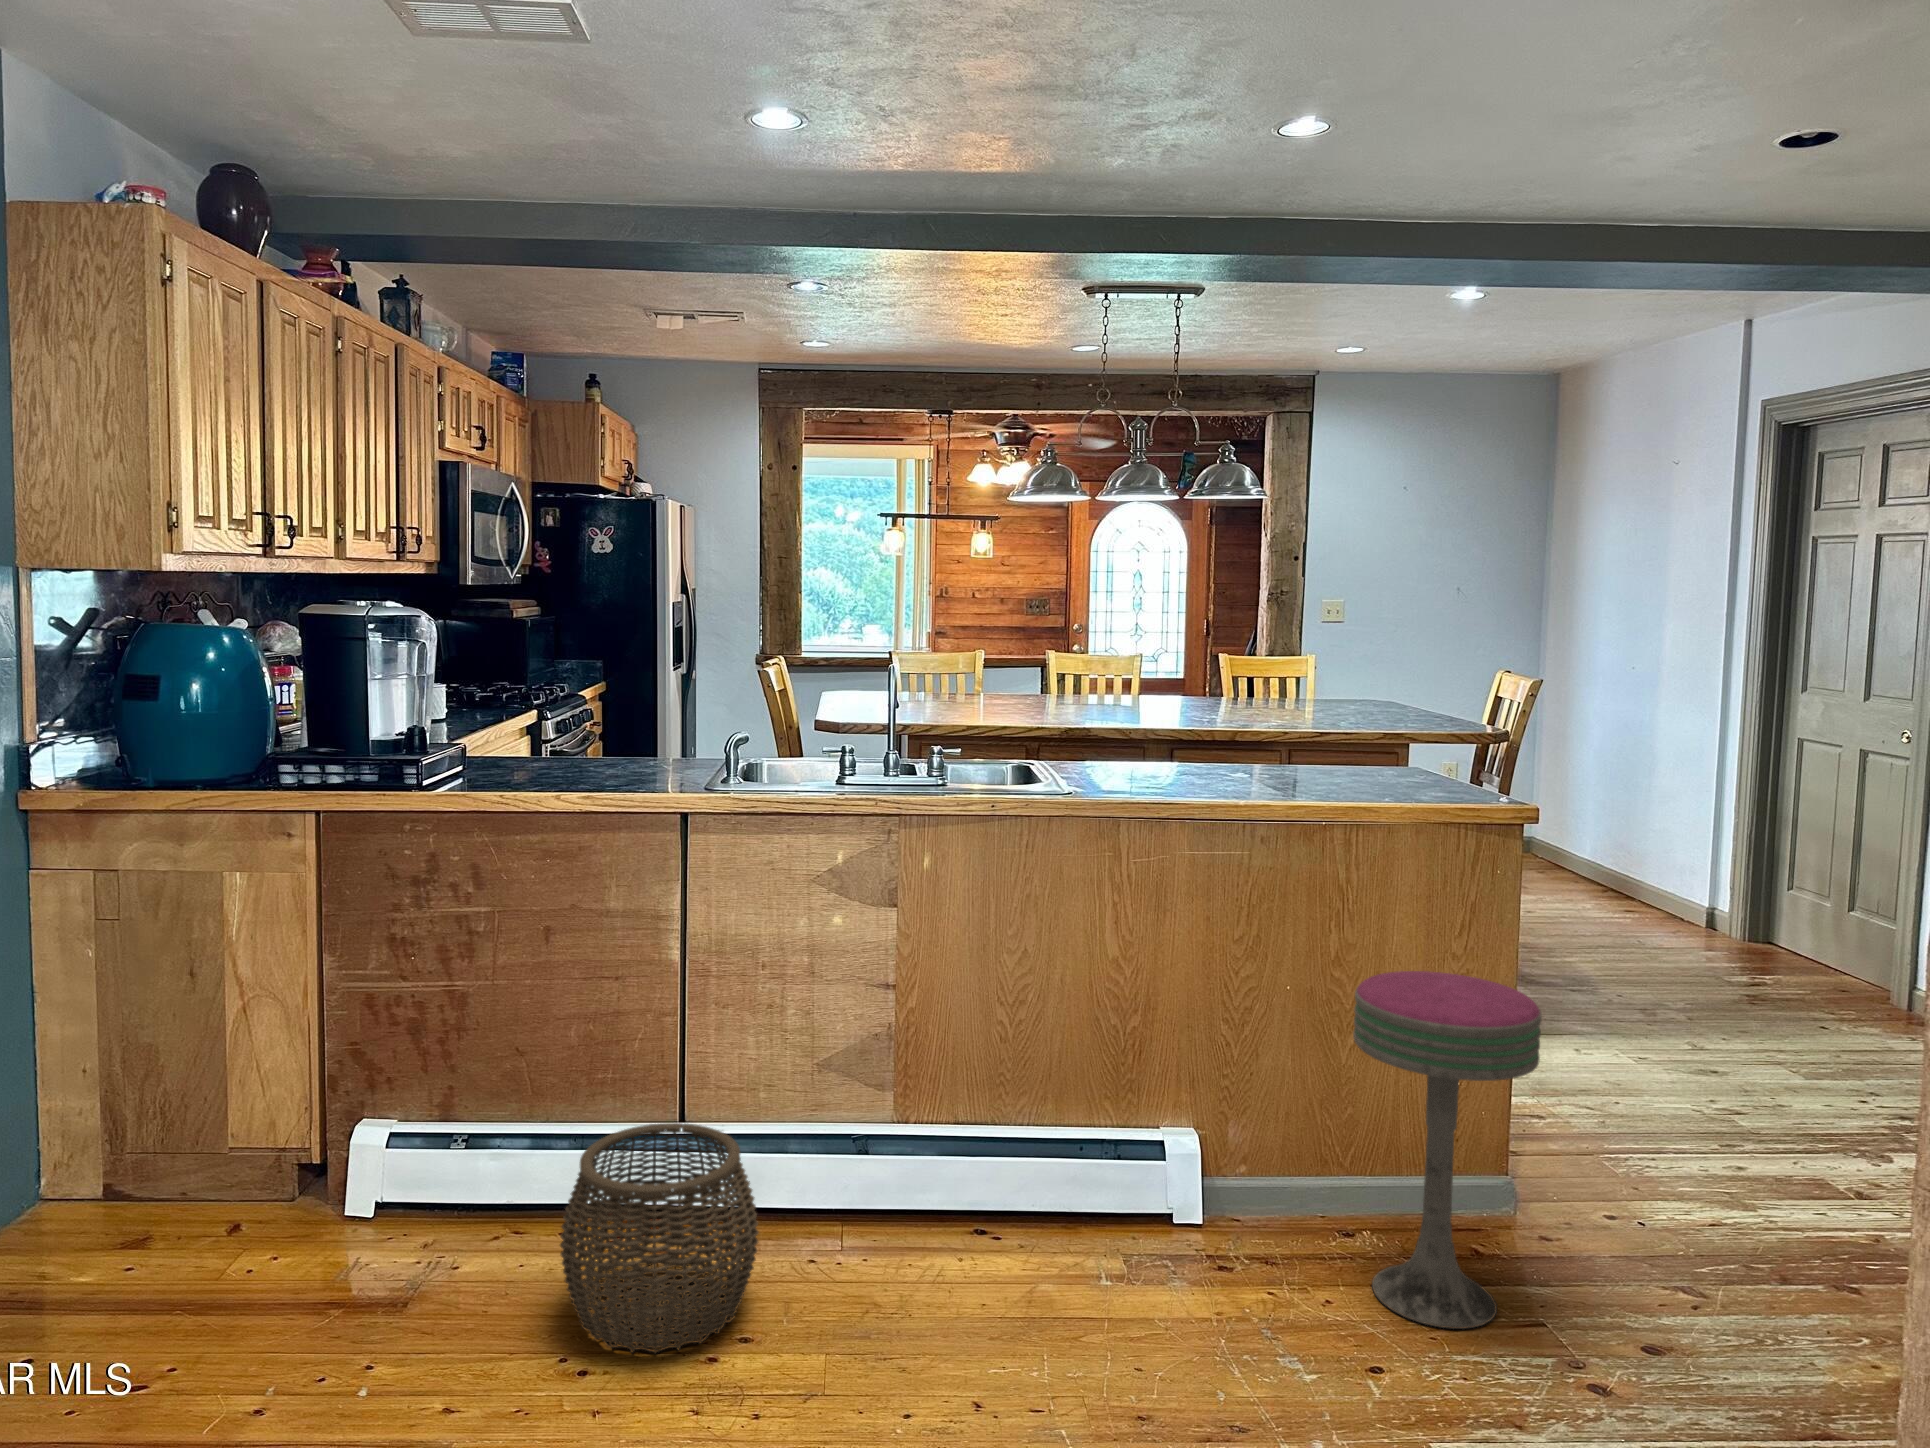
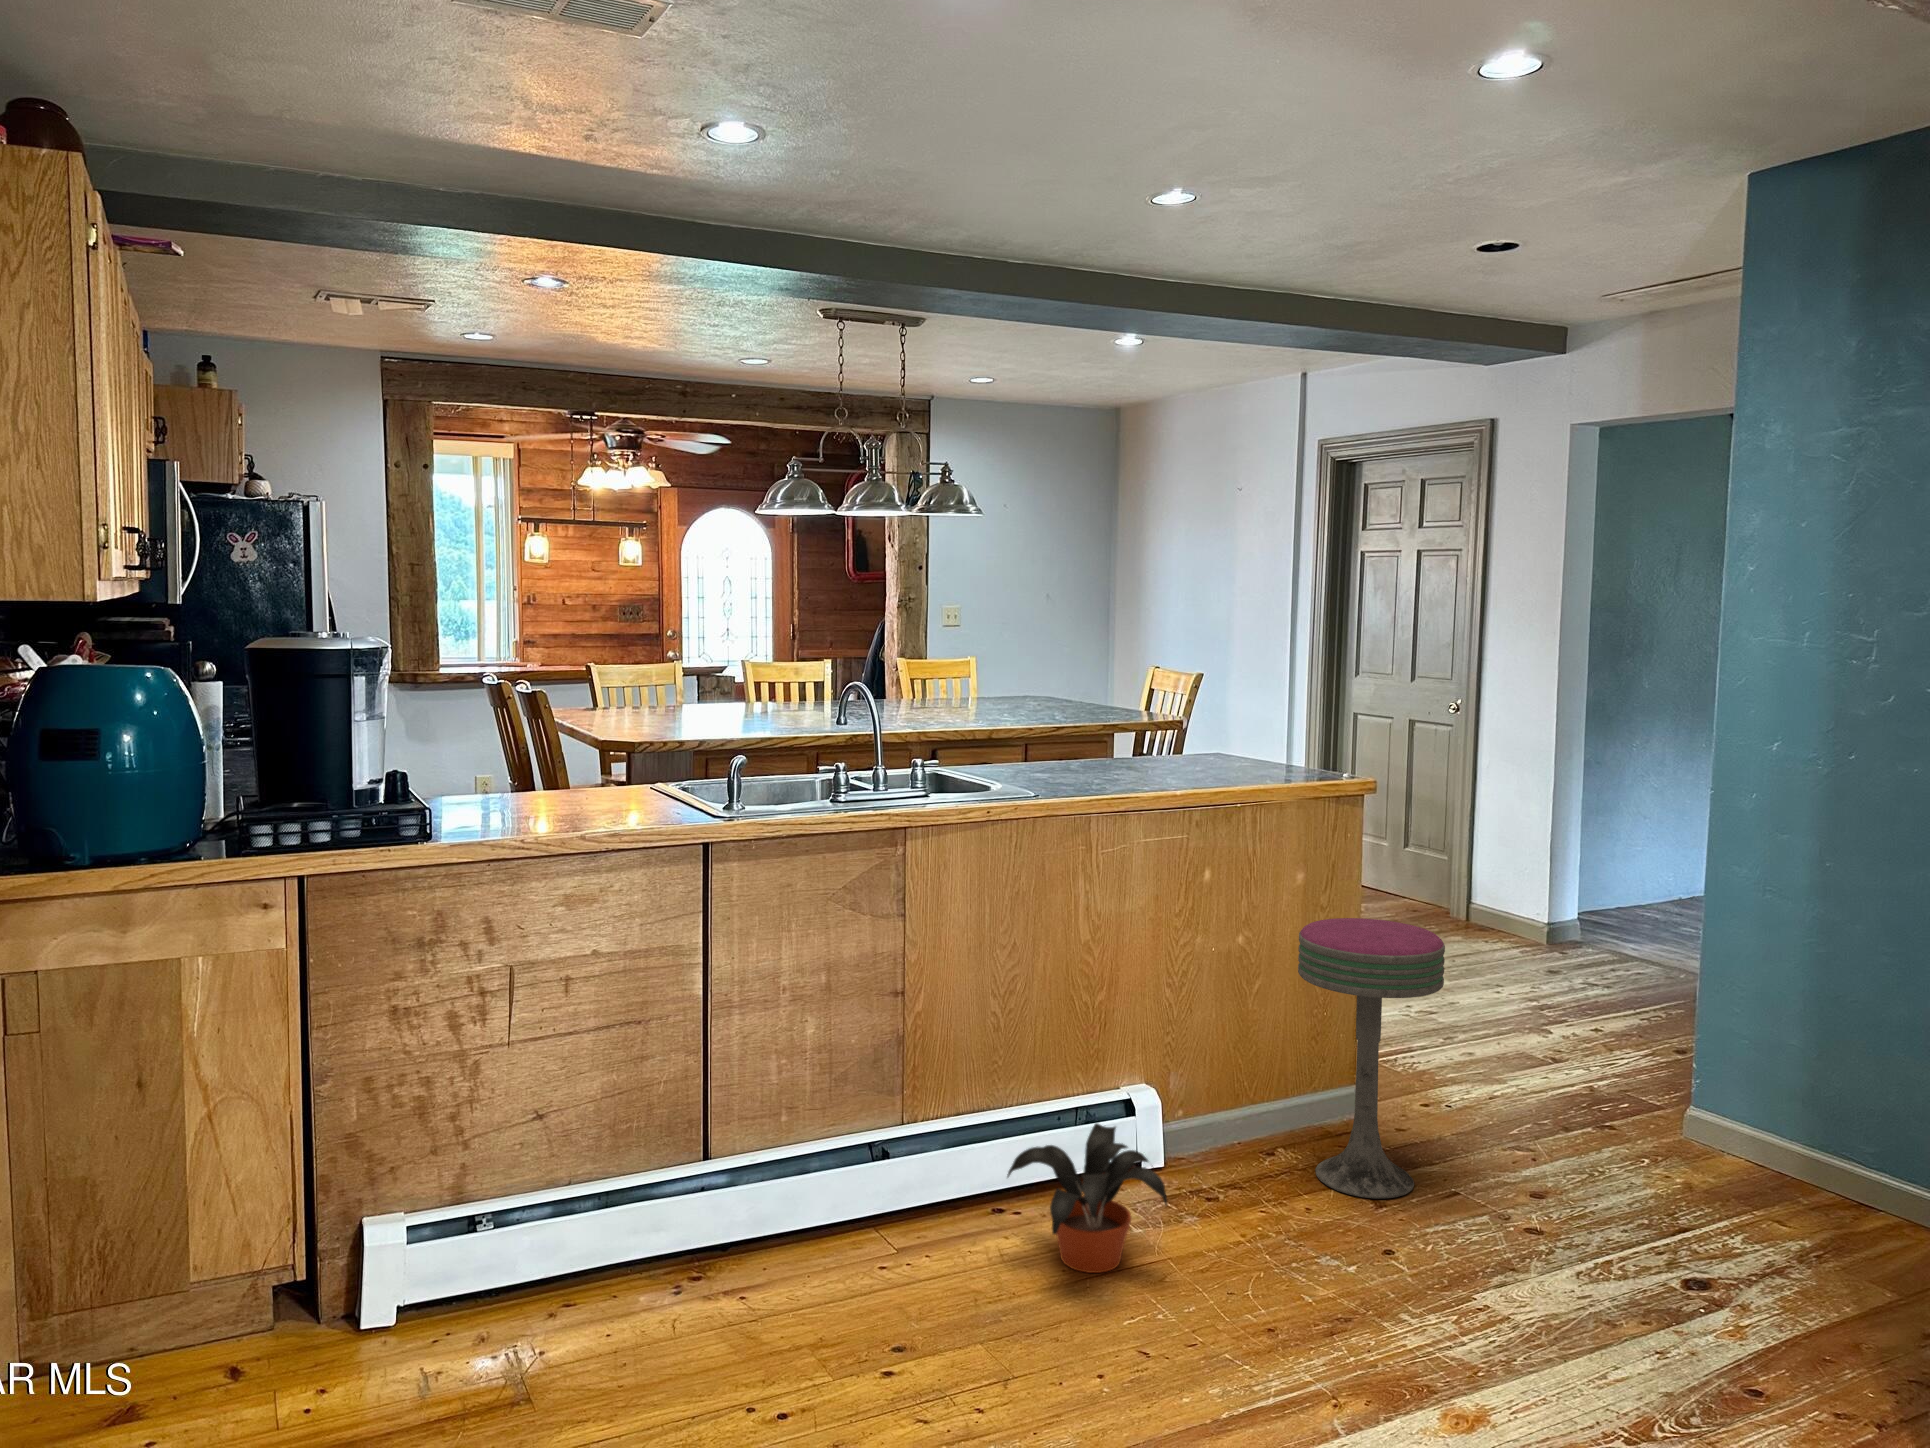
woven basket: present [560,1123,759,1353] -> none [700,1148,892,1378]
potted plant: none [930,1161,1102,1328] -> present [1007,1123,1167,1273]

